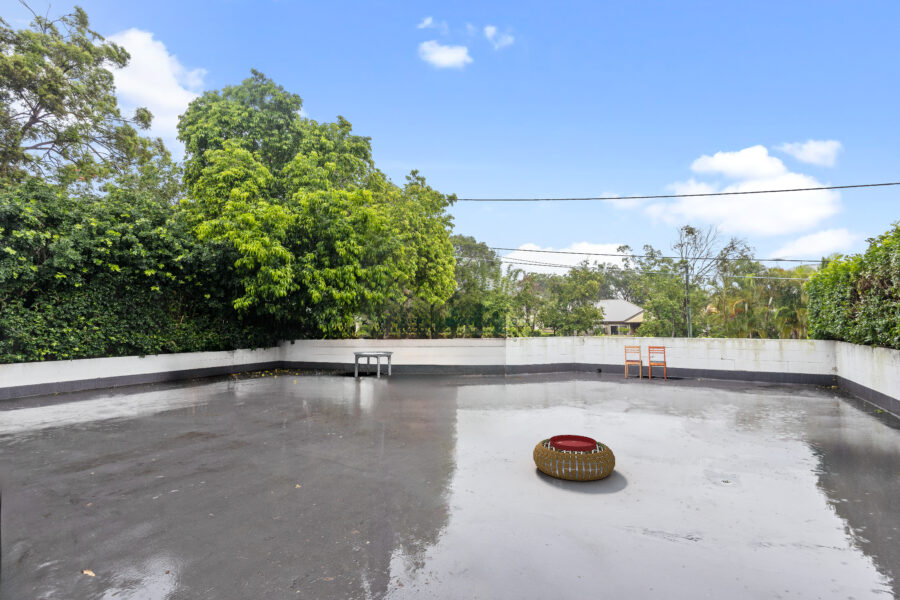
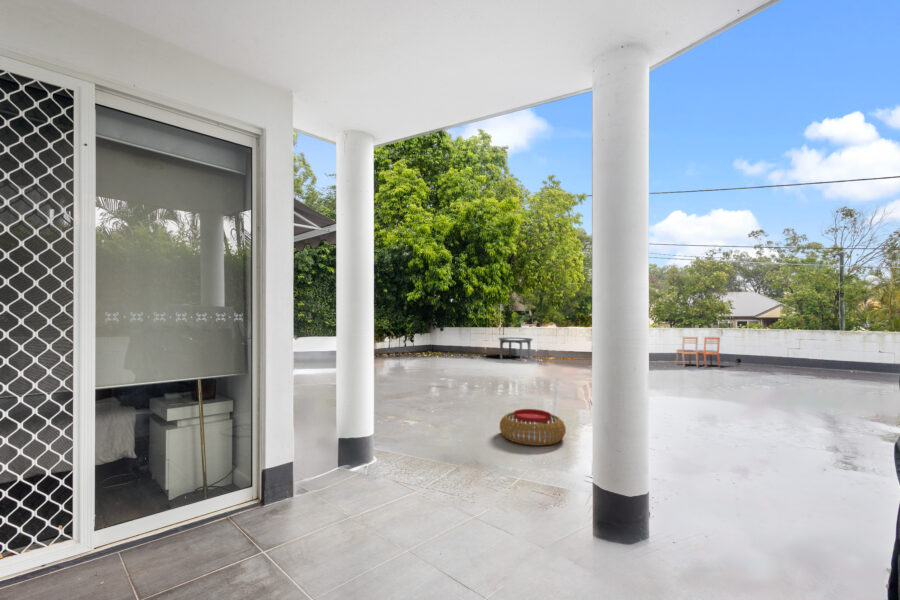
chair: present [625,346,667,380] -> present [677,337,720,367]
pouf: present [533,435,615,481] -> present [500,409,566,445]

